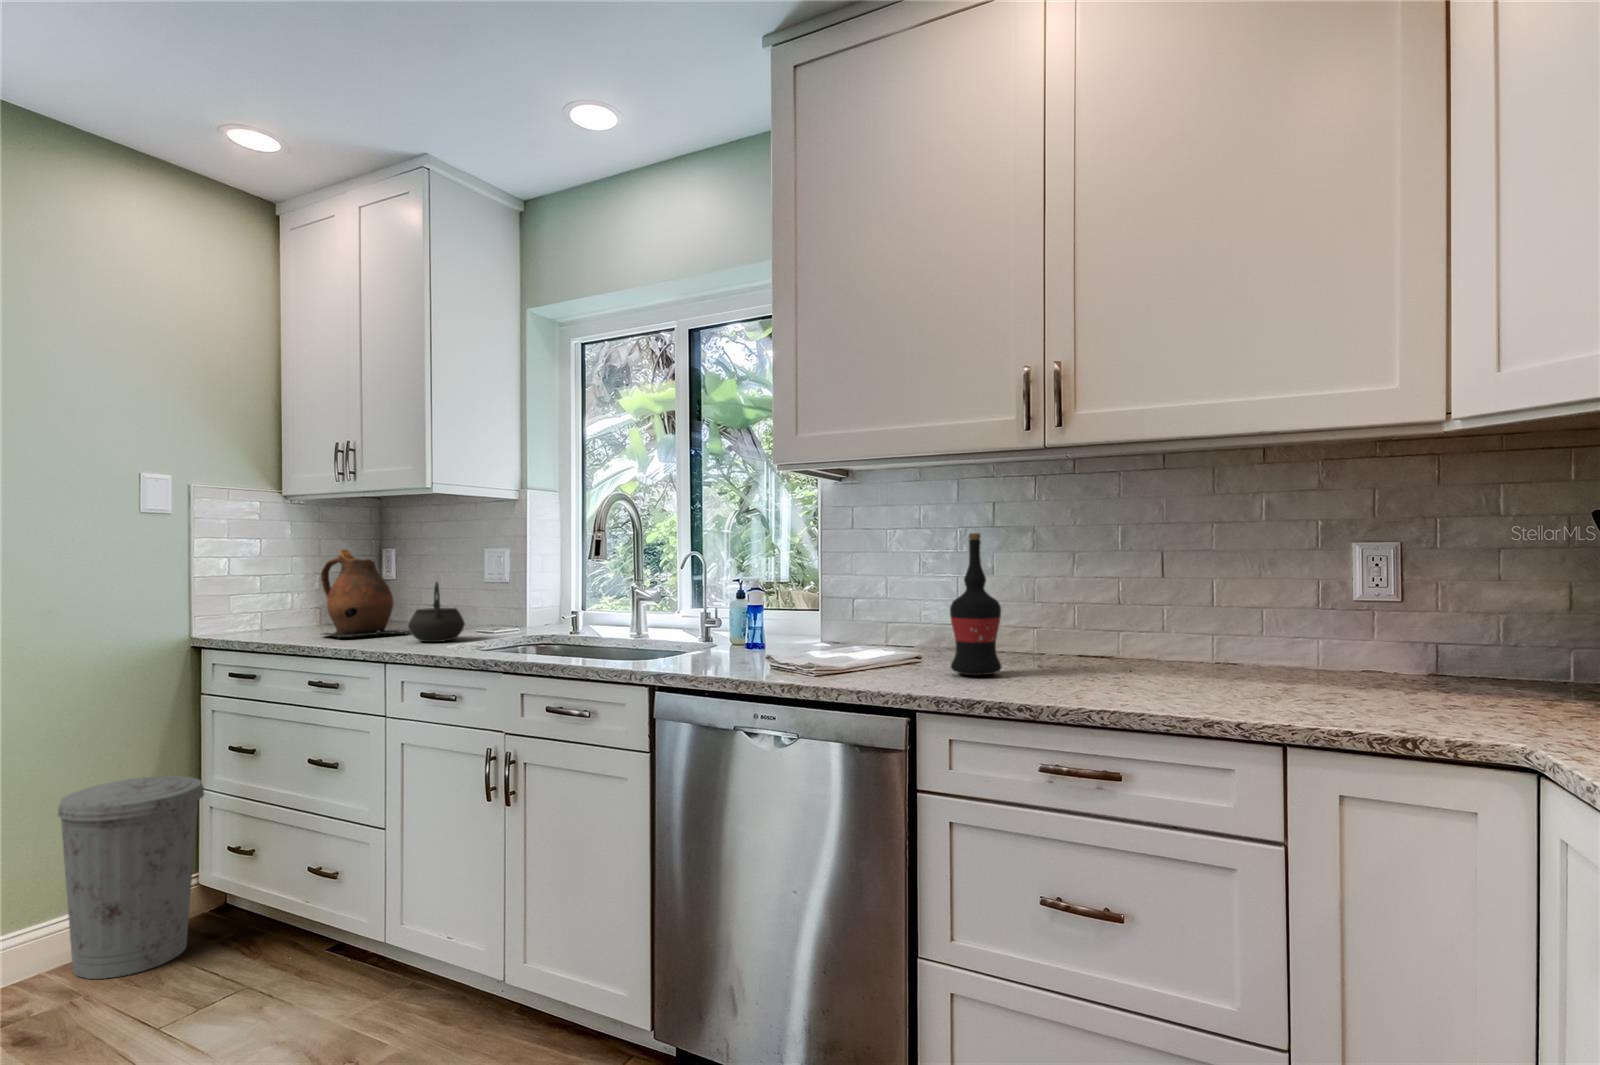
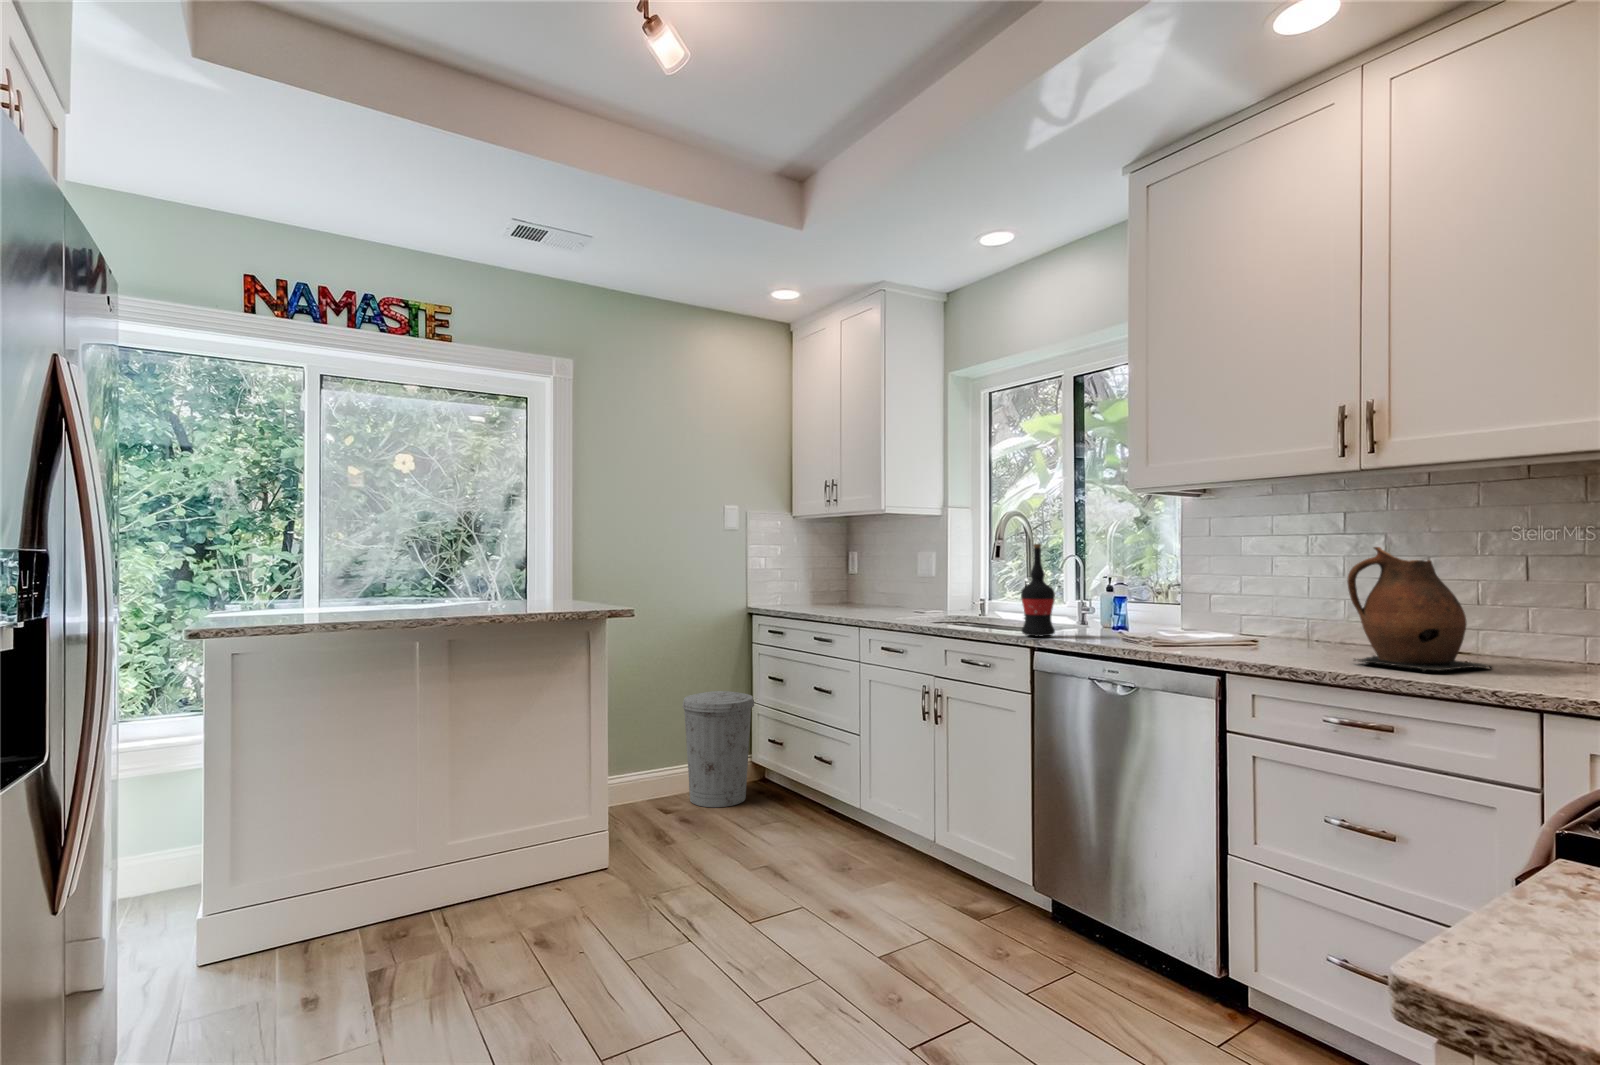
wine bottle: present [950,533,1001,676] -> present [1021,544,1055,636]
ceramic pitcher: present [321,550,408,638] -> present [1347,547,1492,672]
kettle: present [408,582,465,642] -> none [872,574,908,615]

